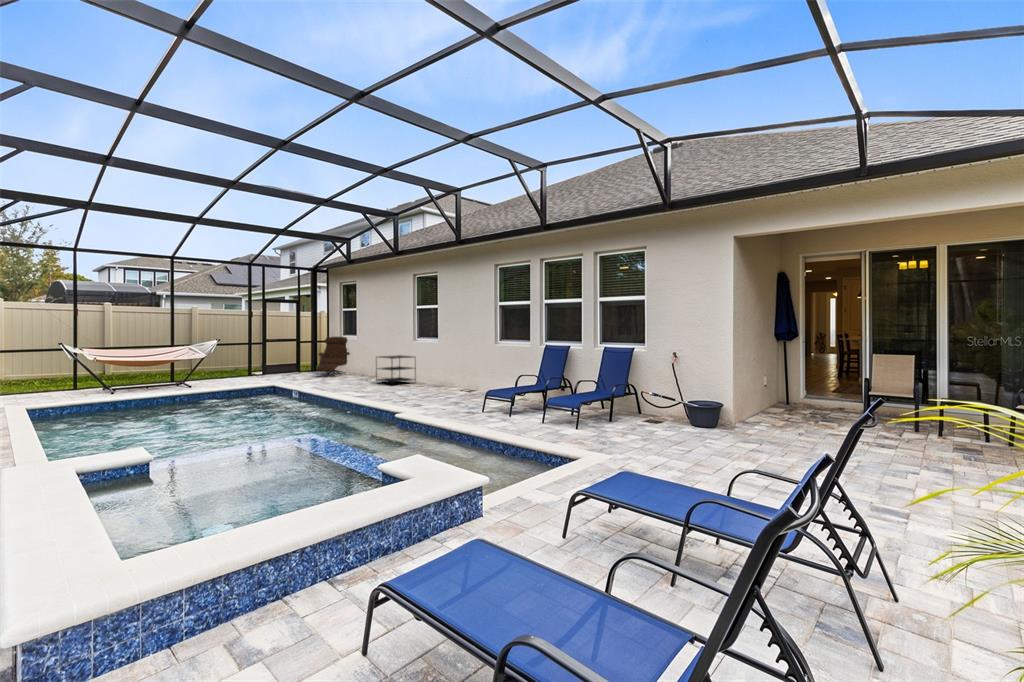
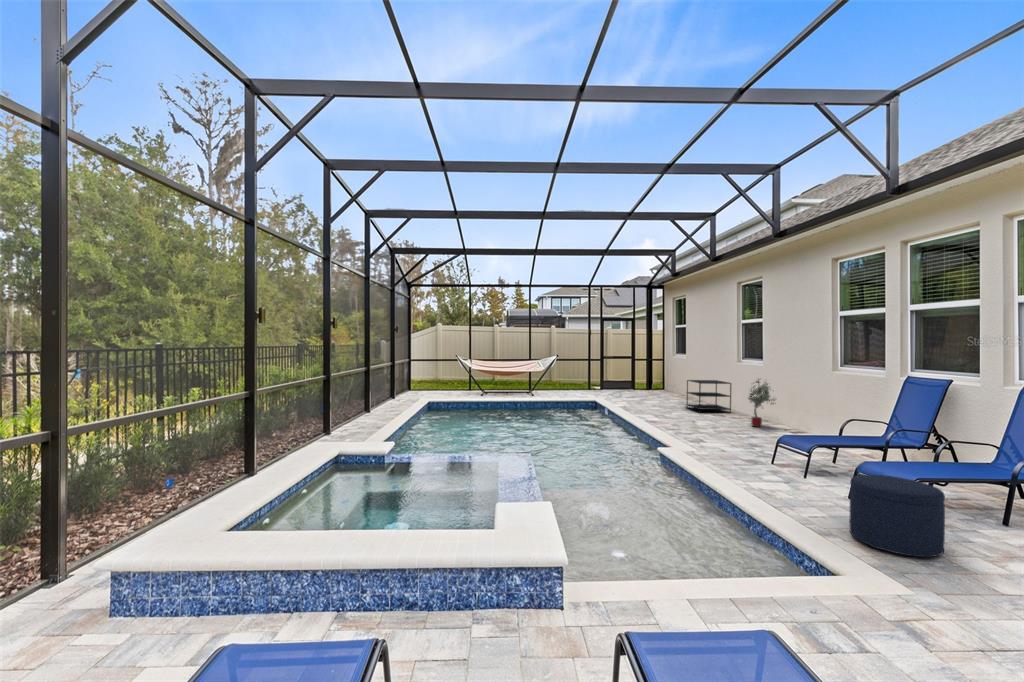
lounge chair: present [316,337,350,377] -> none [640,357,677,397]
potted tree: none [437,350,461,390] -> present [748,379,776,427]
ottoman: none [570,399,614,442] -> present [849,475,945,557]

